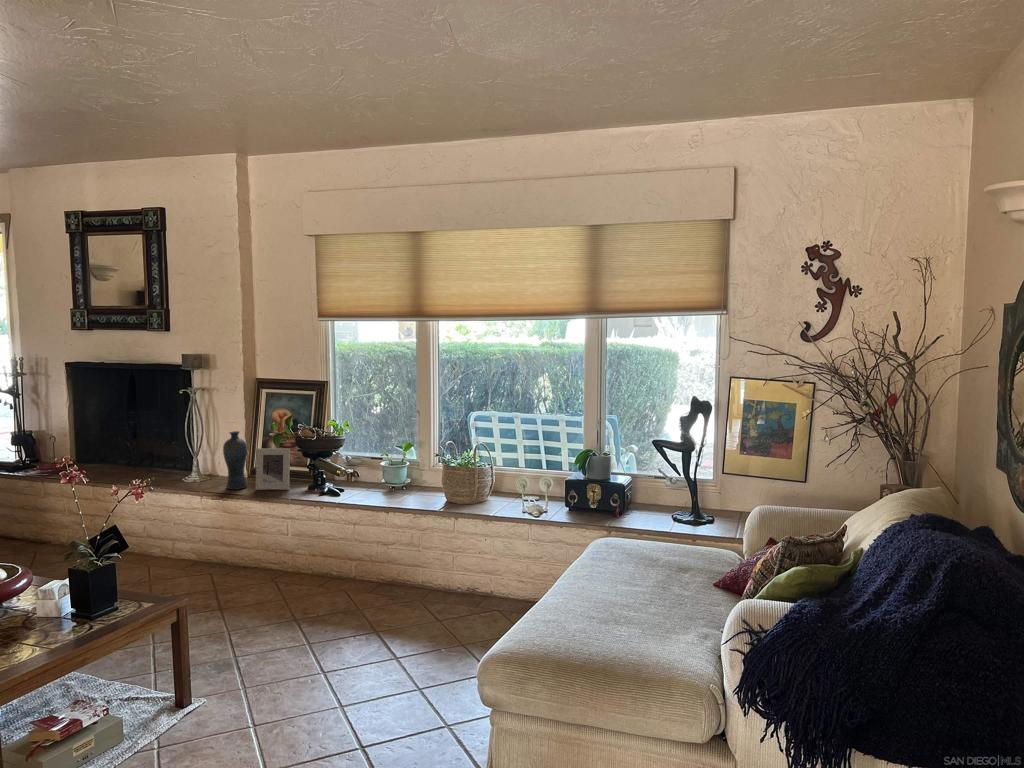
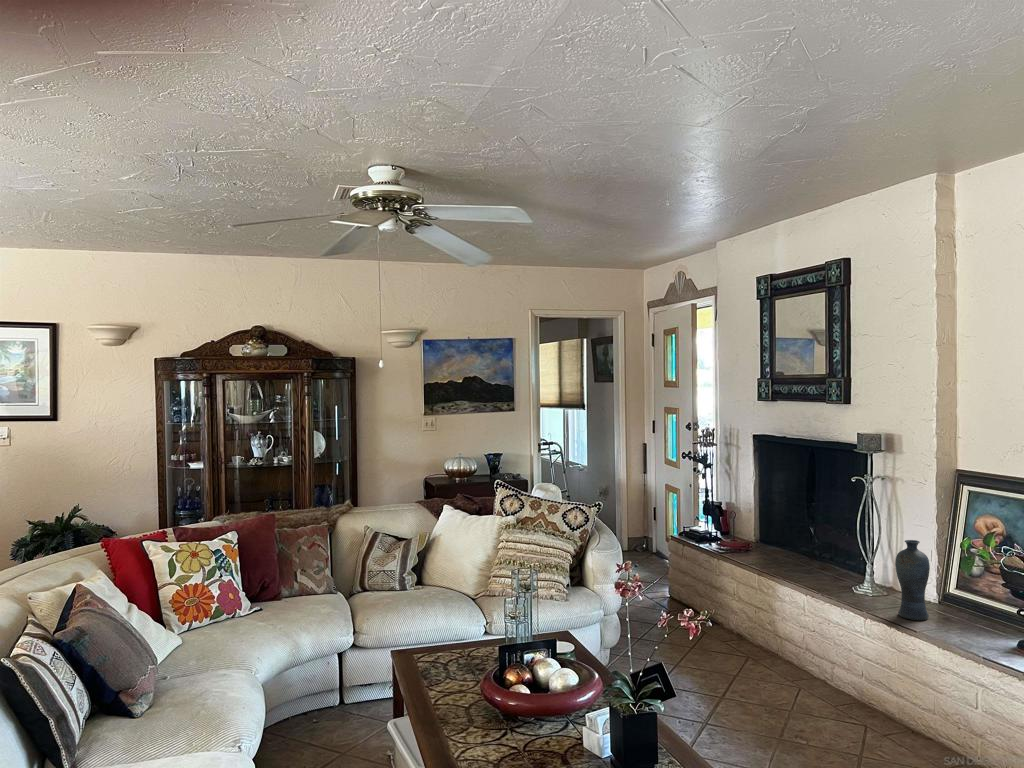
picture frame: present [256,448,290,490] -> none [937,569,992,639]

